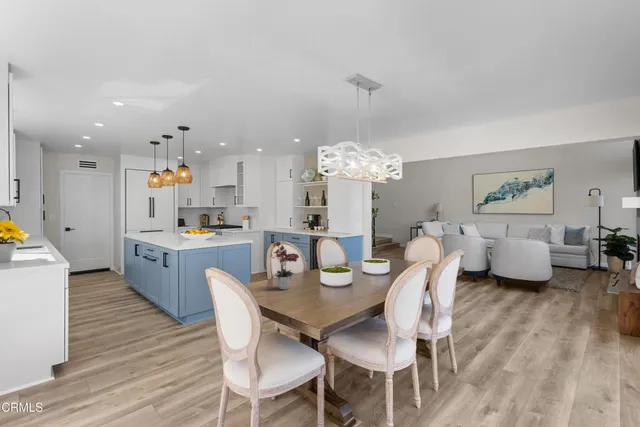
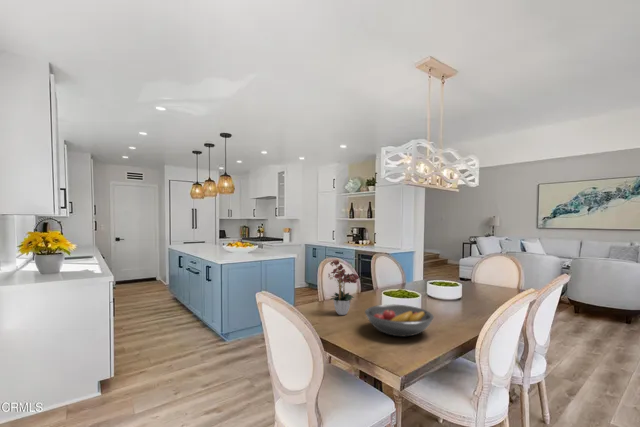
fruit bowl: none [300,278,357,303] -> present [365,304,434,336]

